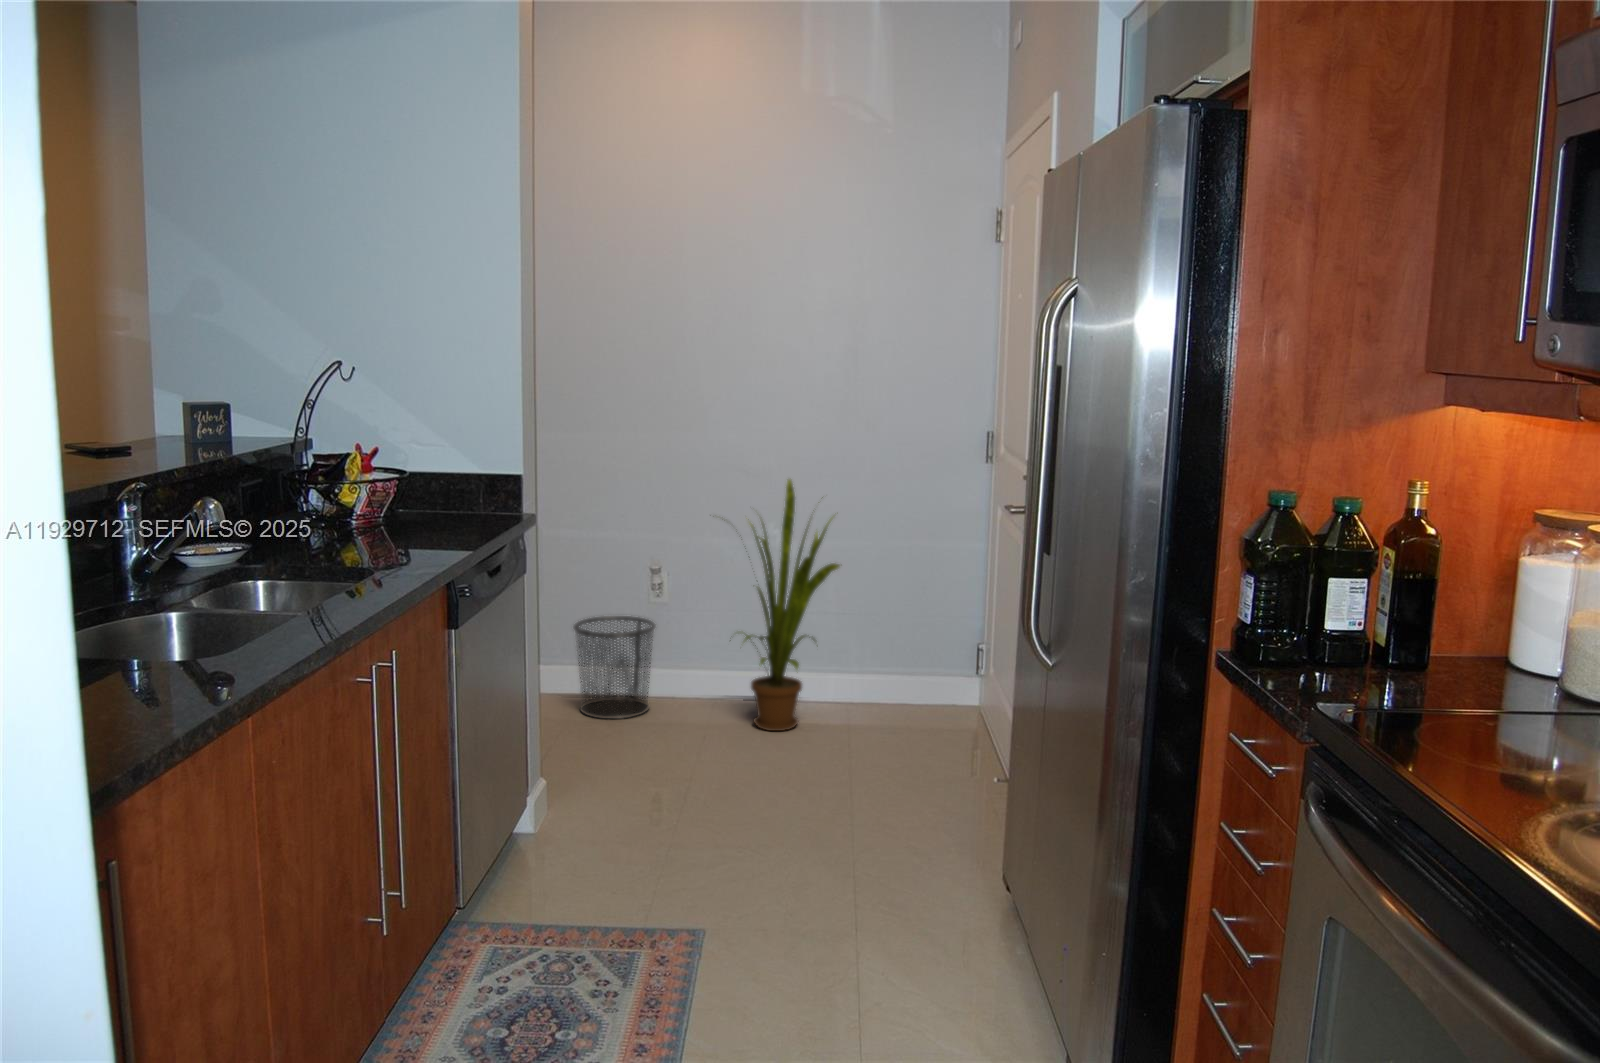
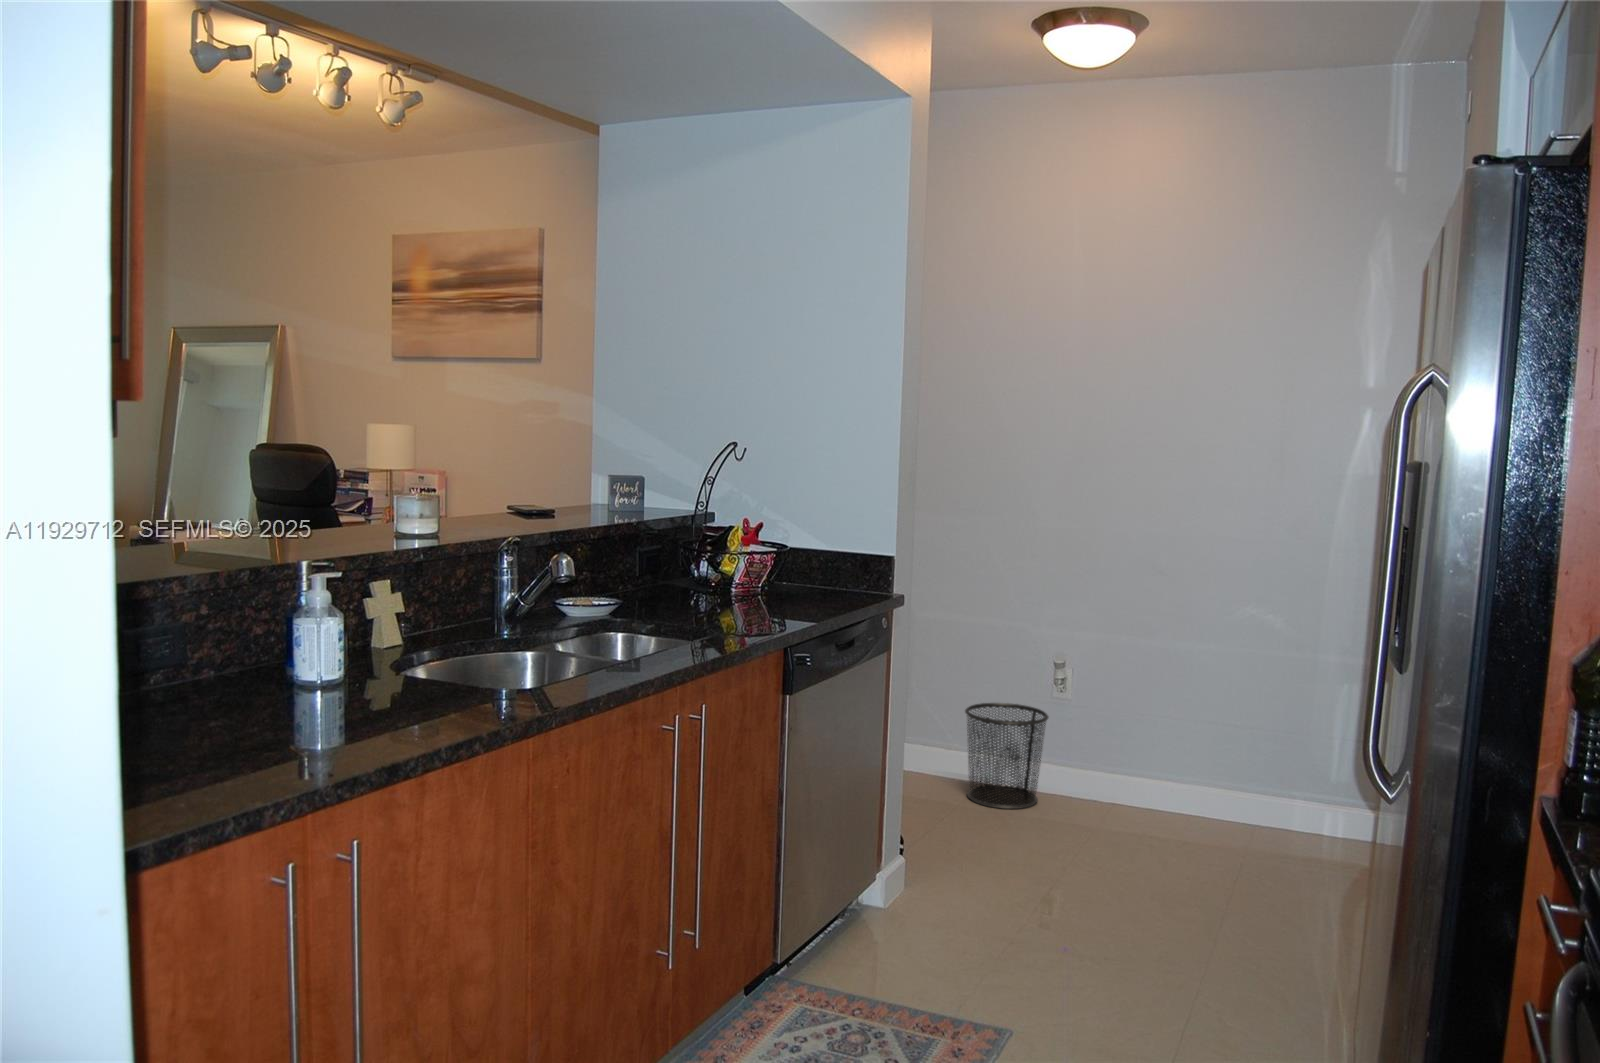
house plant: present [730,479,840,731] -> none [1105,574,1254,845]

